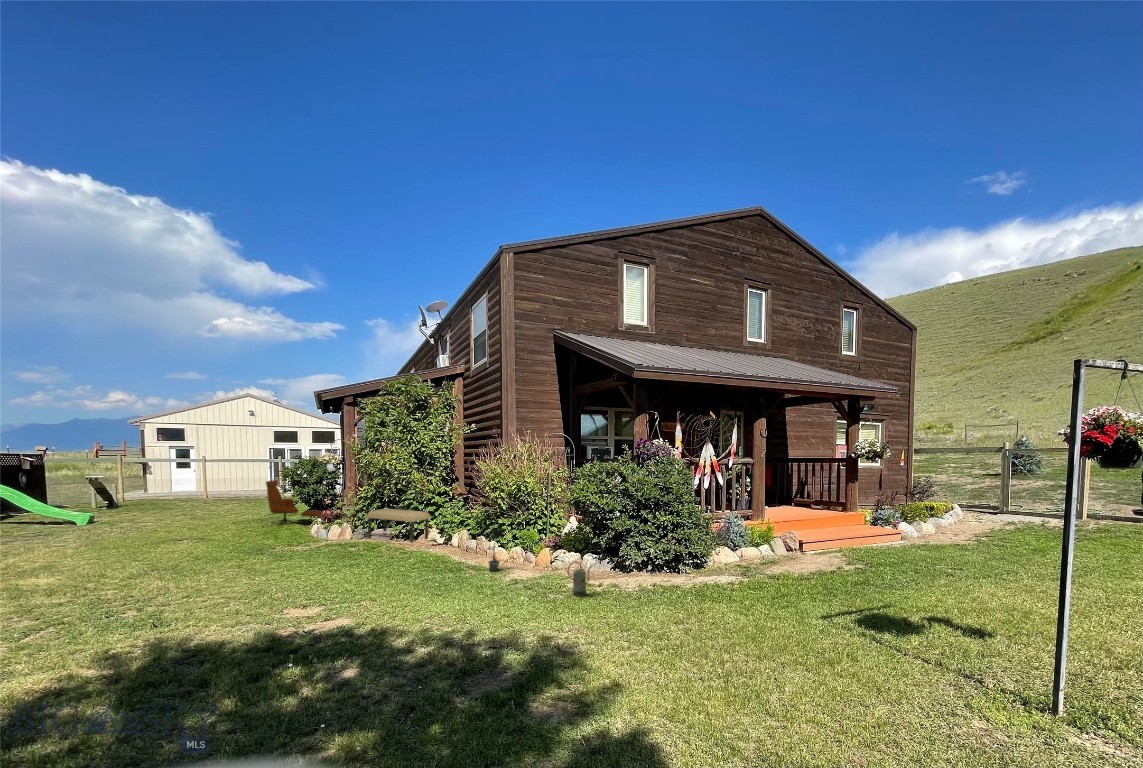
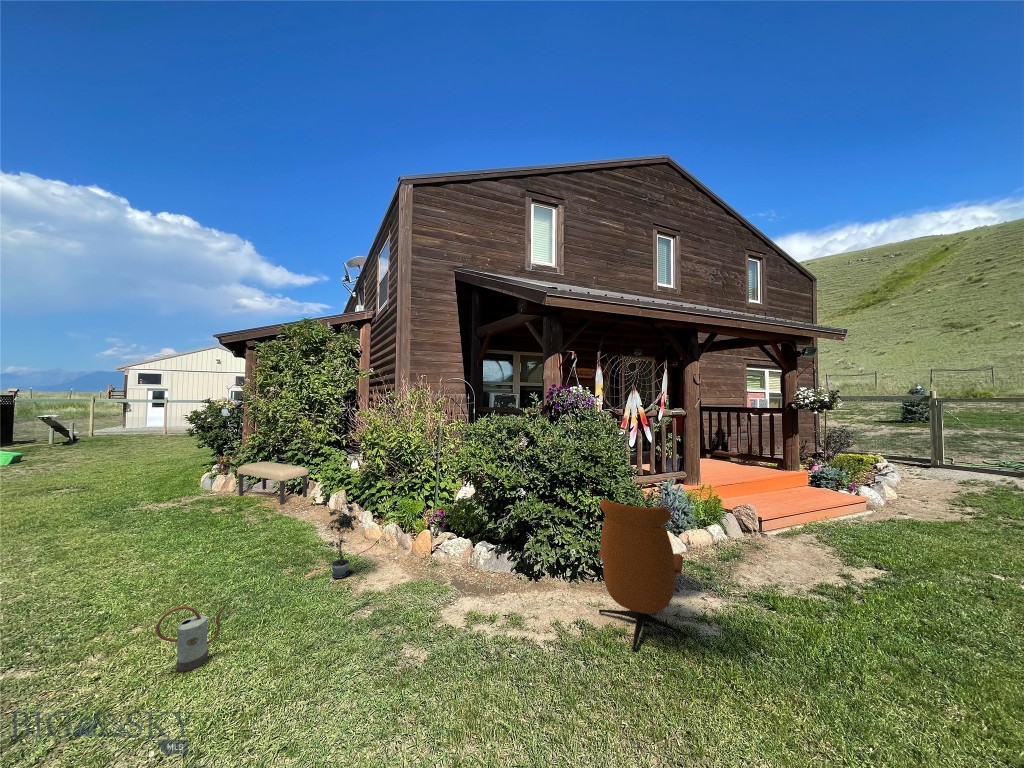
lounge chair: present [266,480,321,523] -> present [598,499,687,651]
watering can: present [567,561,591,597] -> present [156,605,226,672]

